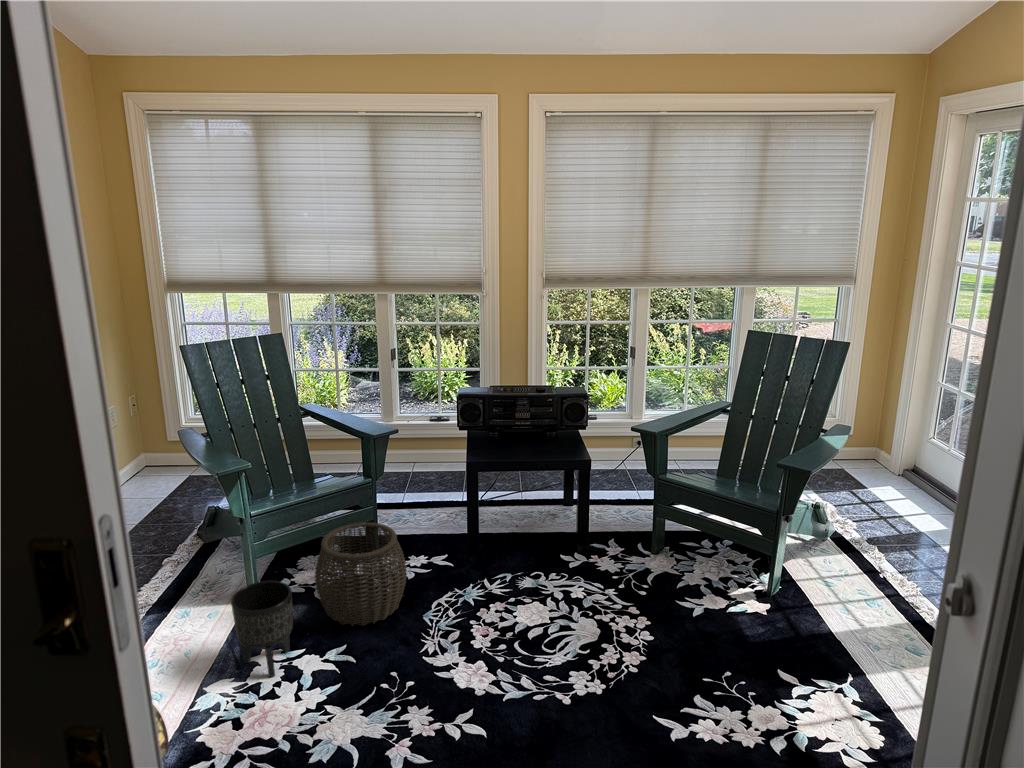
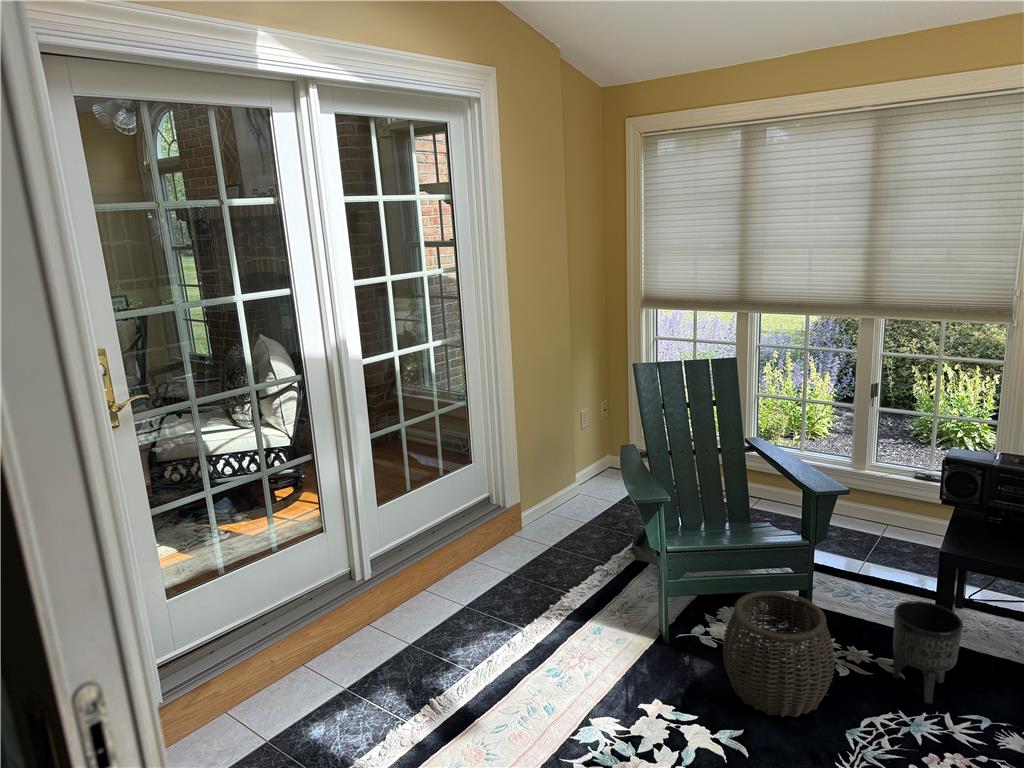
planter: present [231,581,293,677] -> present [892,601,963,703]

